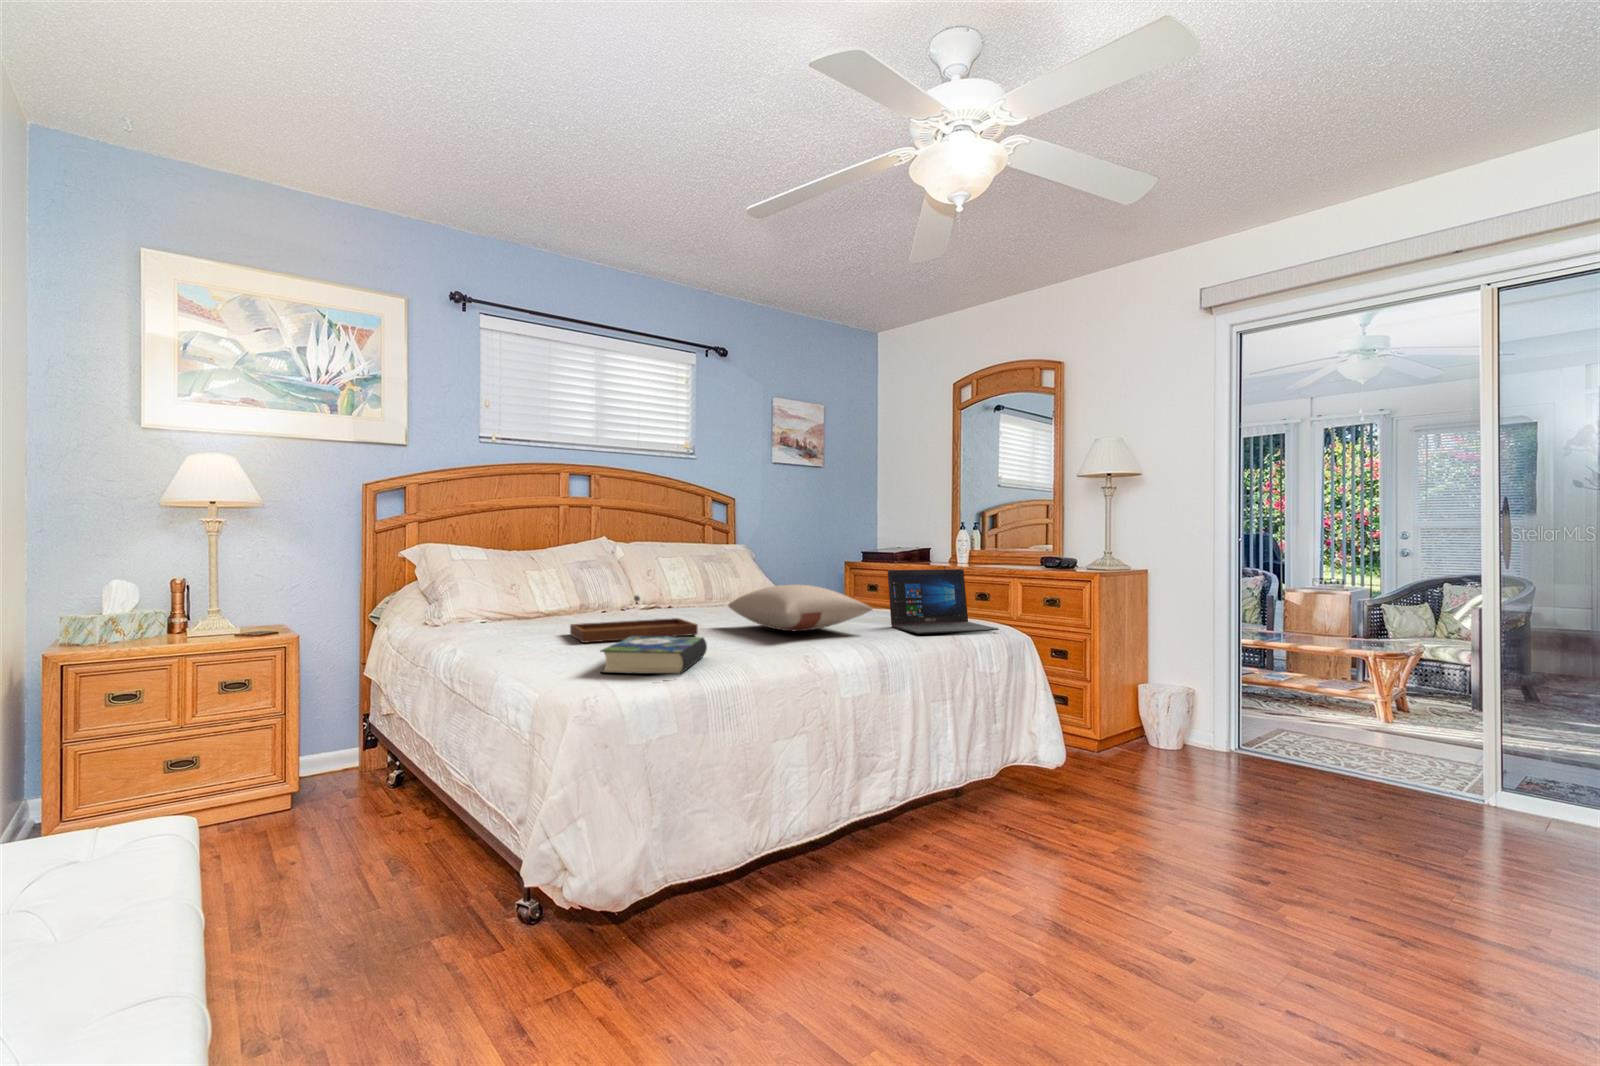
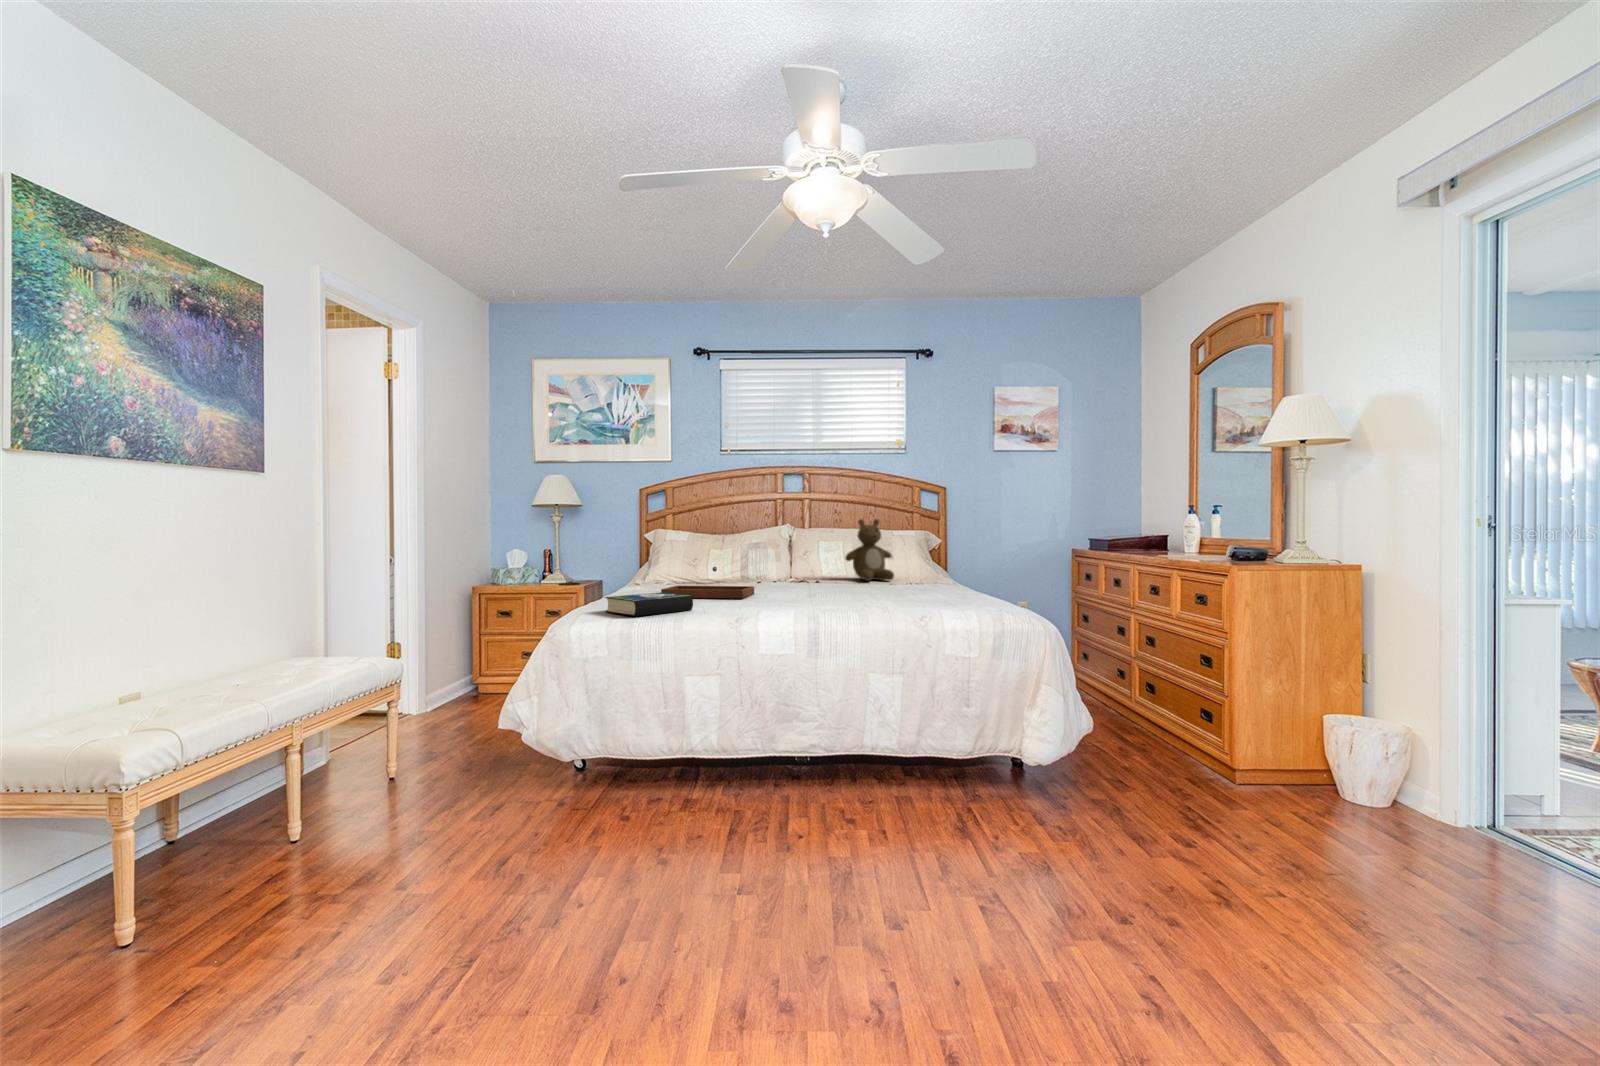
teddy bear: none [700,532,756,603] -> present [845,519,894,581]
laptop: present [888,569,999,634] -> none [903,553,1000,613]
pillow: present [728,584,873,631] -> none [780,563,873,601]

